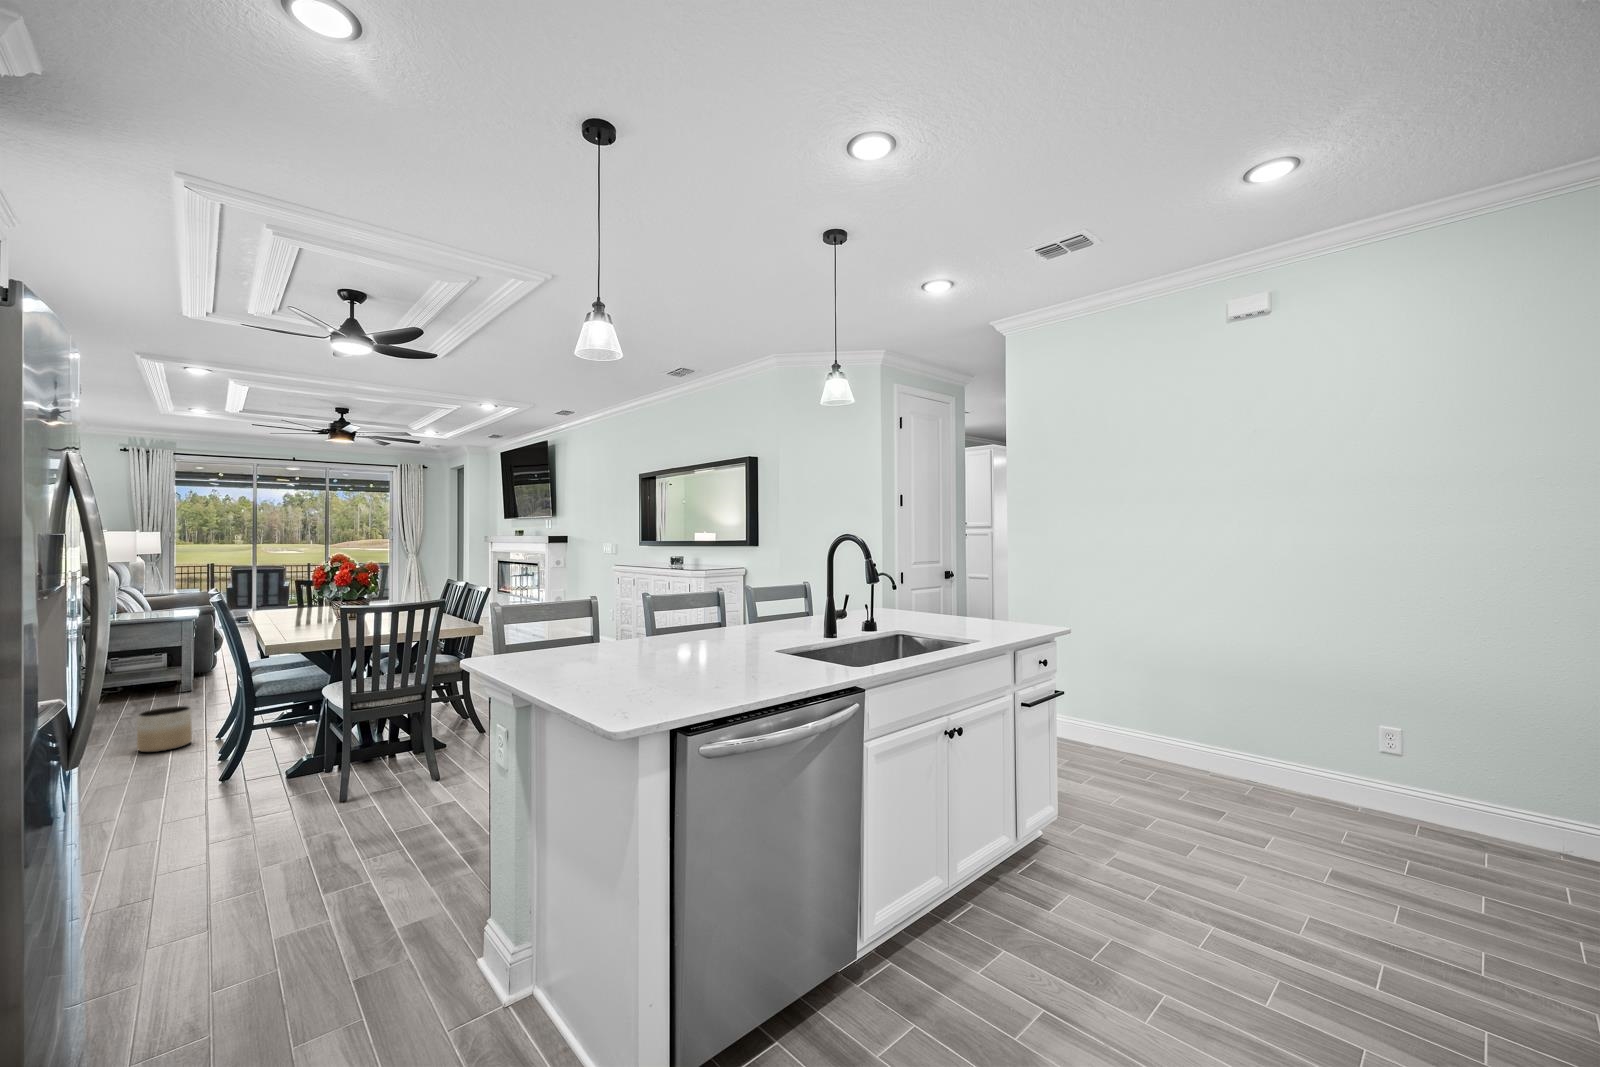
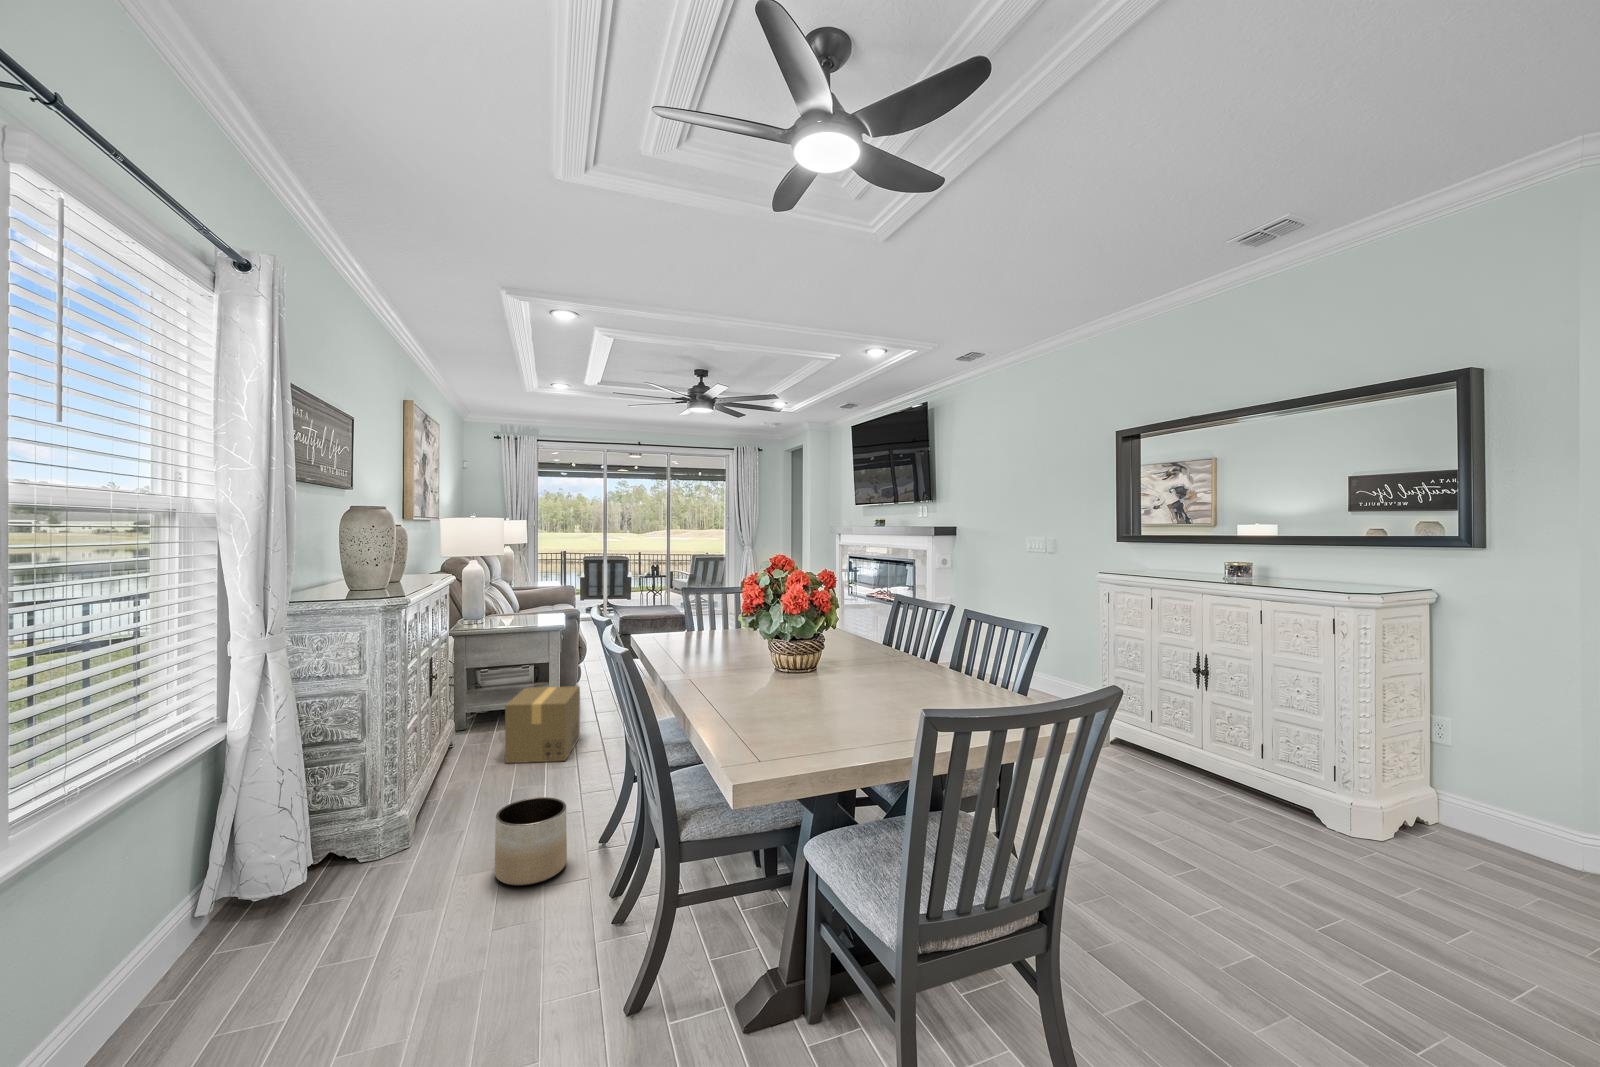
cardboard box: none [141,658,211,712] -> present [505,686,580,763]

